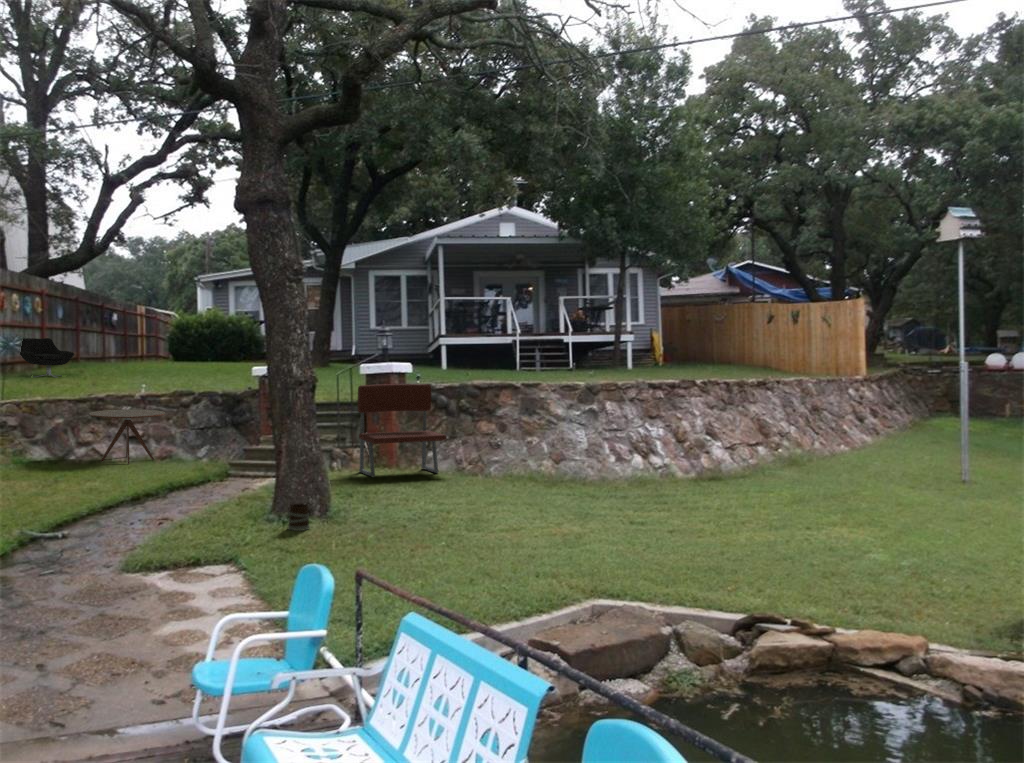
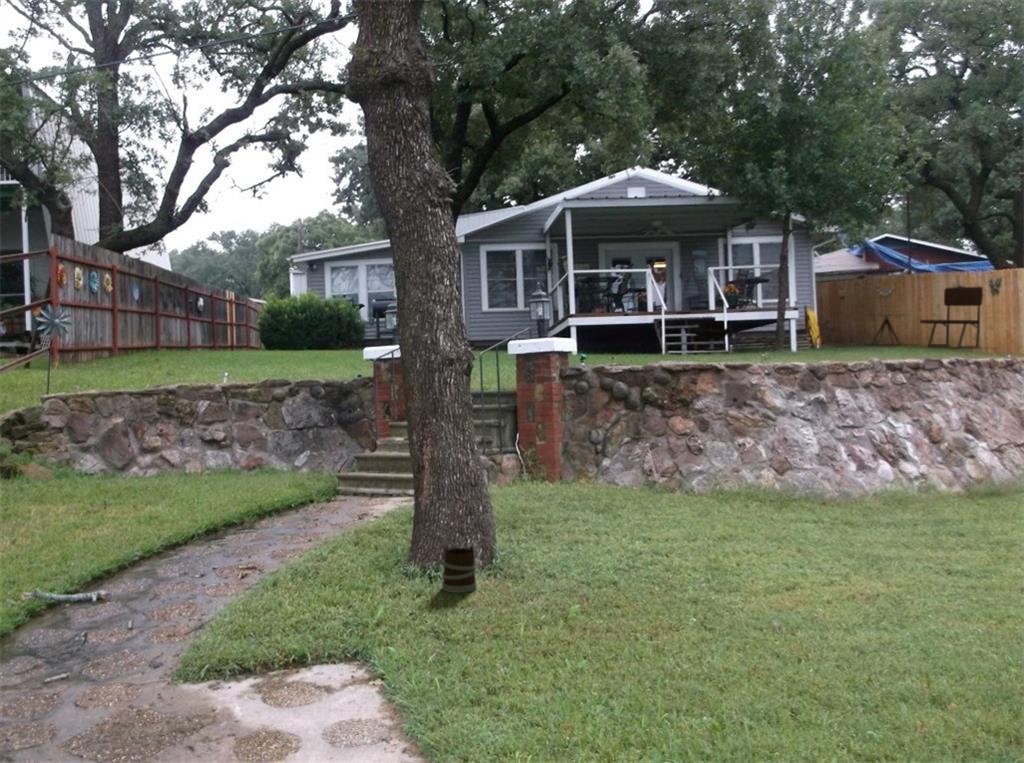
lounge chair: present [20,338,74,378] -> present [691,321,732,350]
bench: present [358,384,447,477] -> present [920,286,983,349]
round table: present [89,409,165,464] -> present [872,315,900,344]

